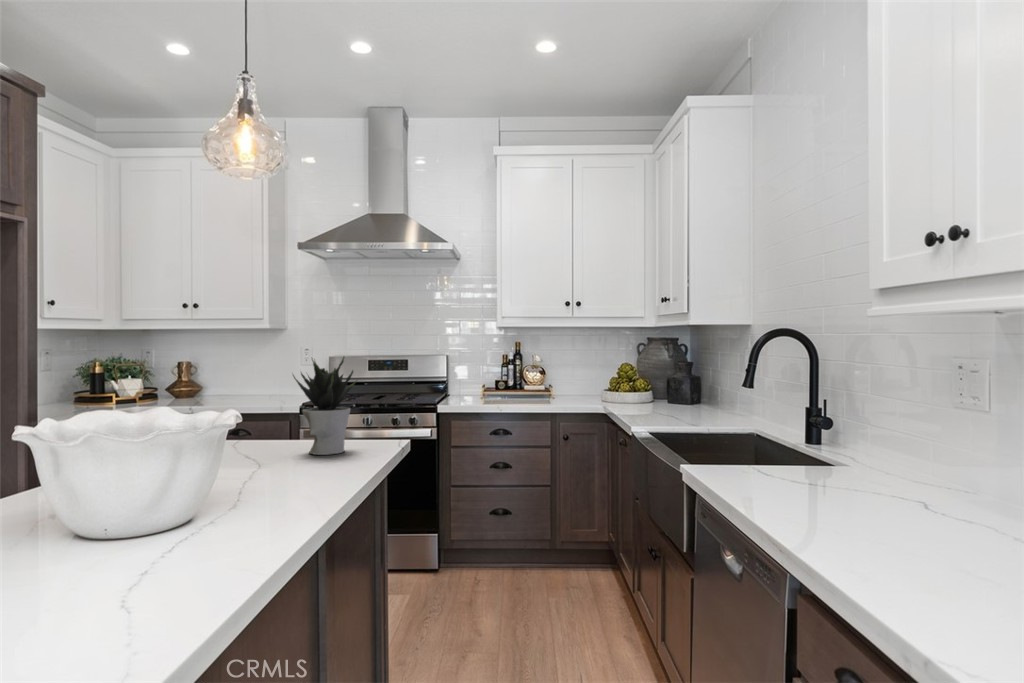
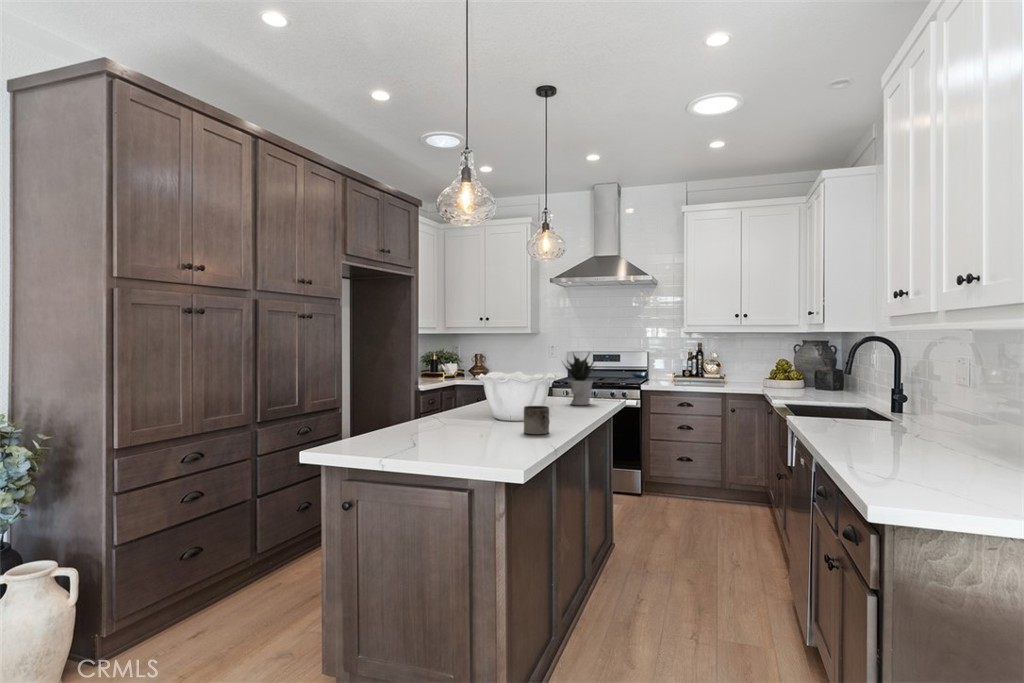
mug: none [147,487,216,565] -> present [524,406,550,434]

